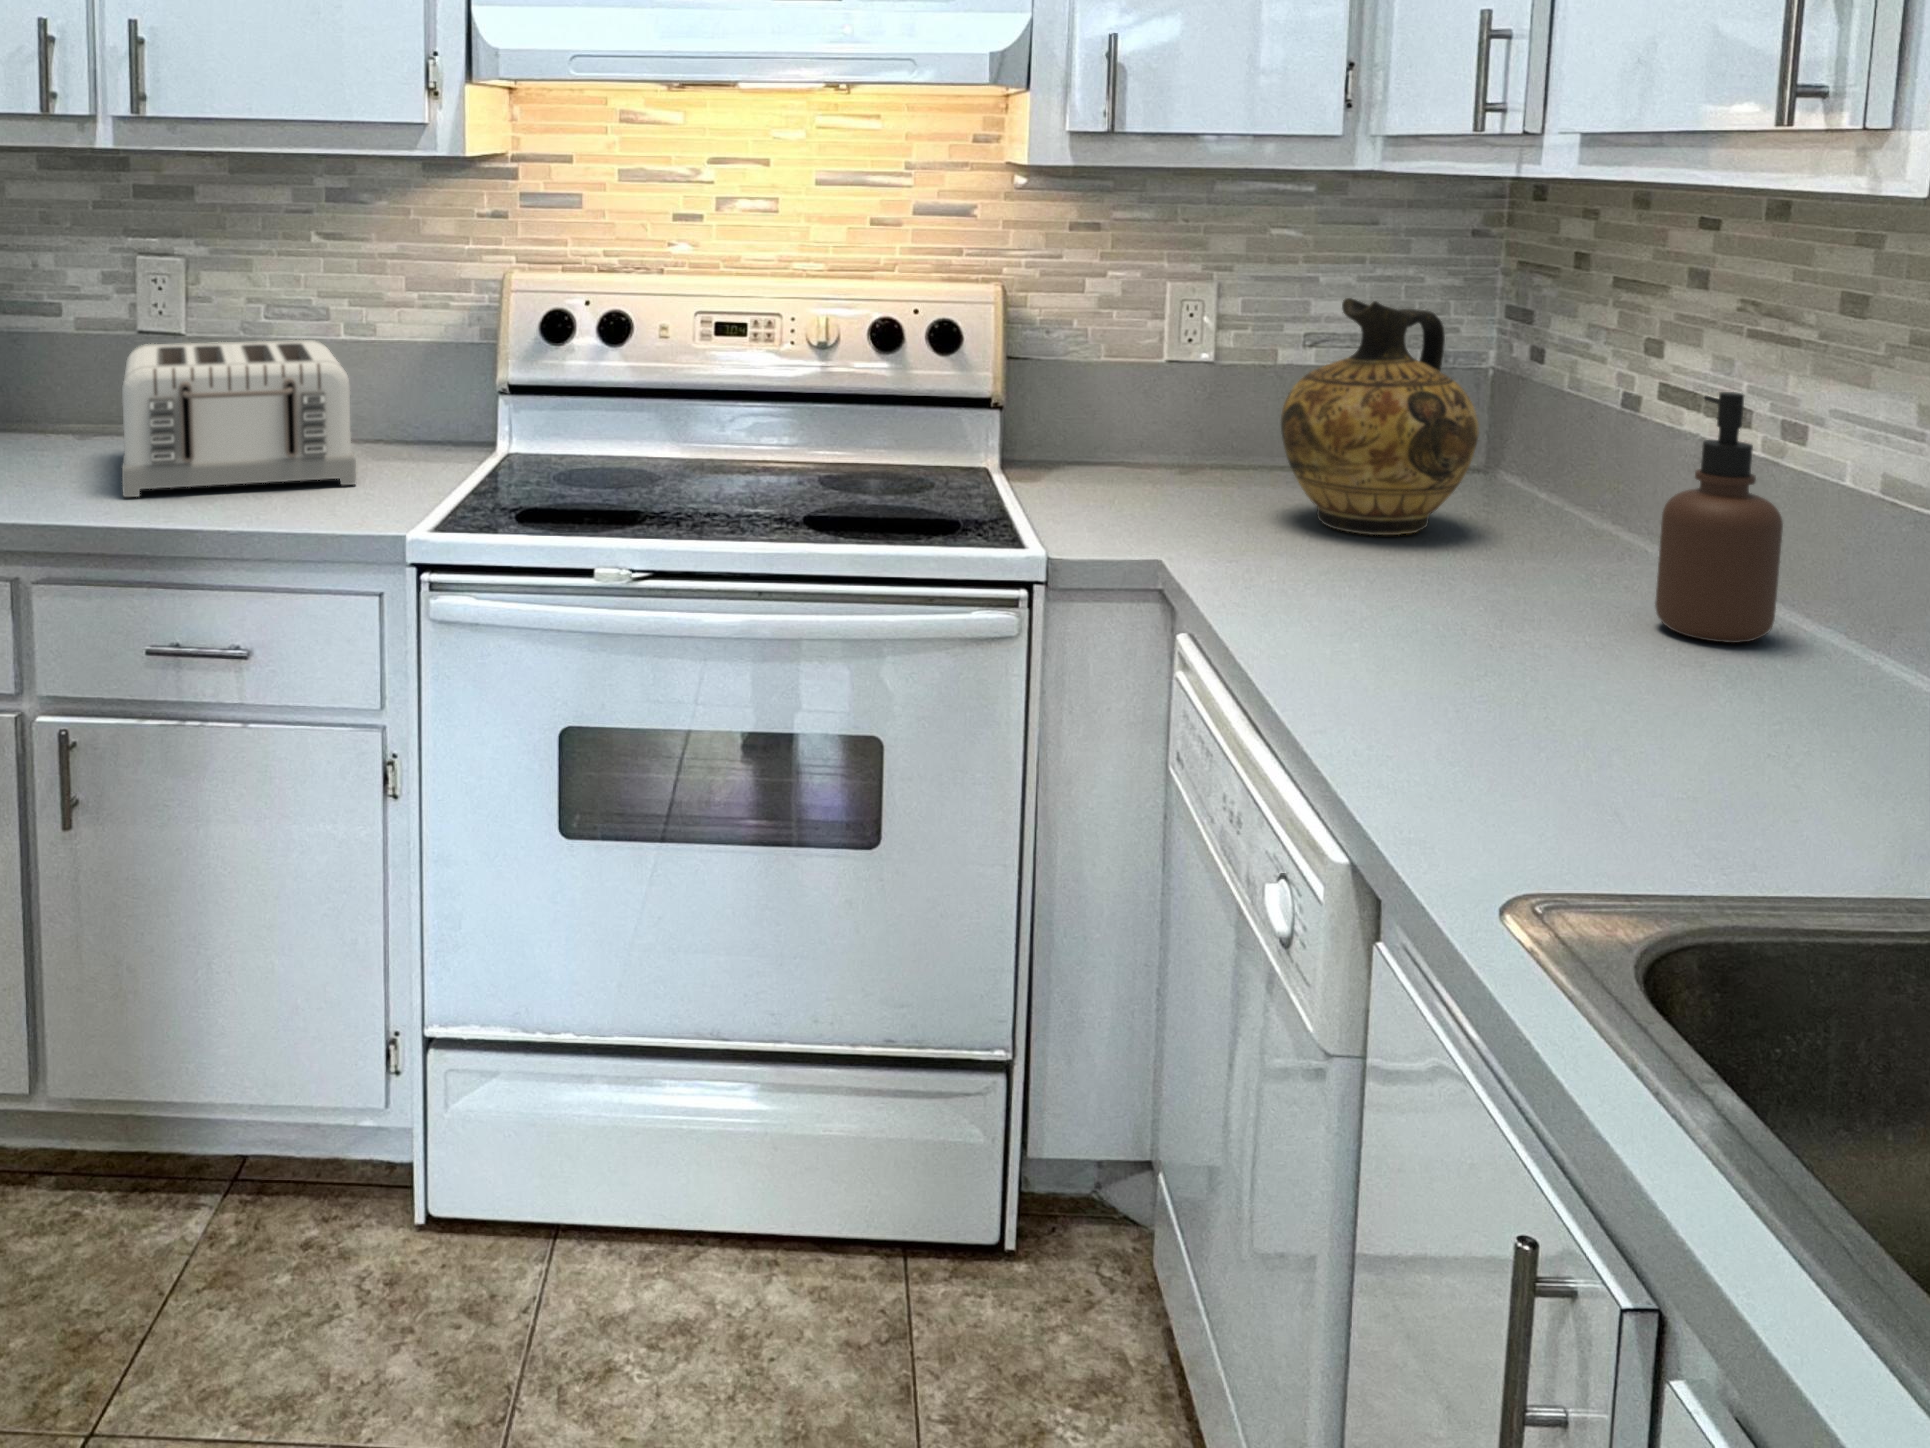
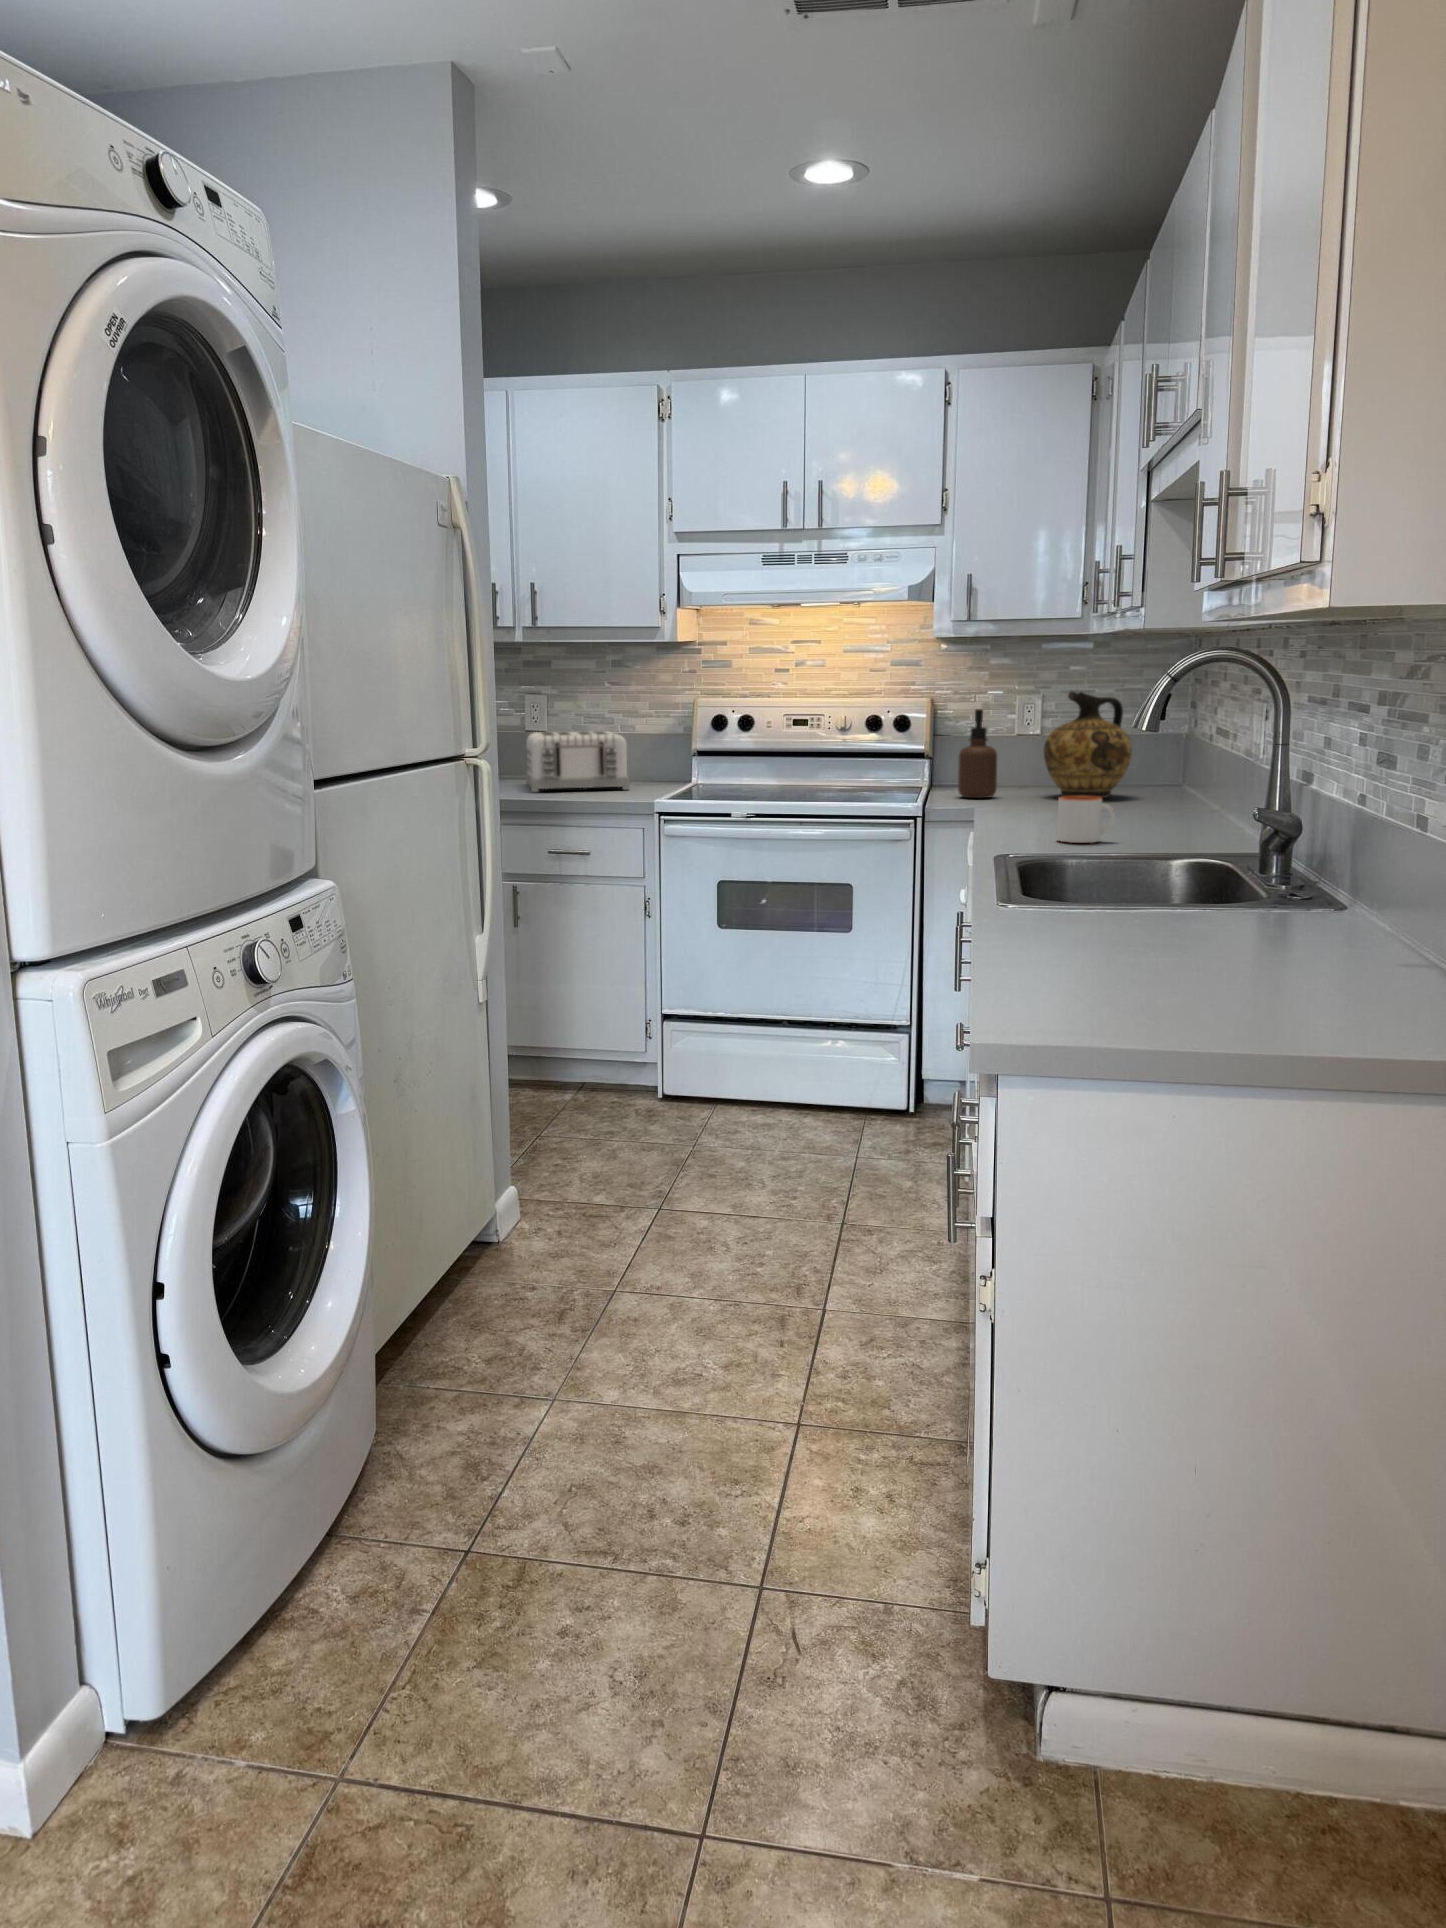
soap dispenser: present [1655,392,1783,643] -> present [958,709,997,798]
mug: none [1597,688,1785,853] -> present [1057,796,1116,843]

